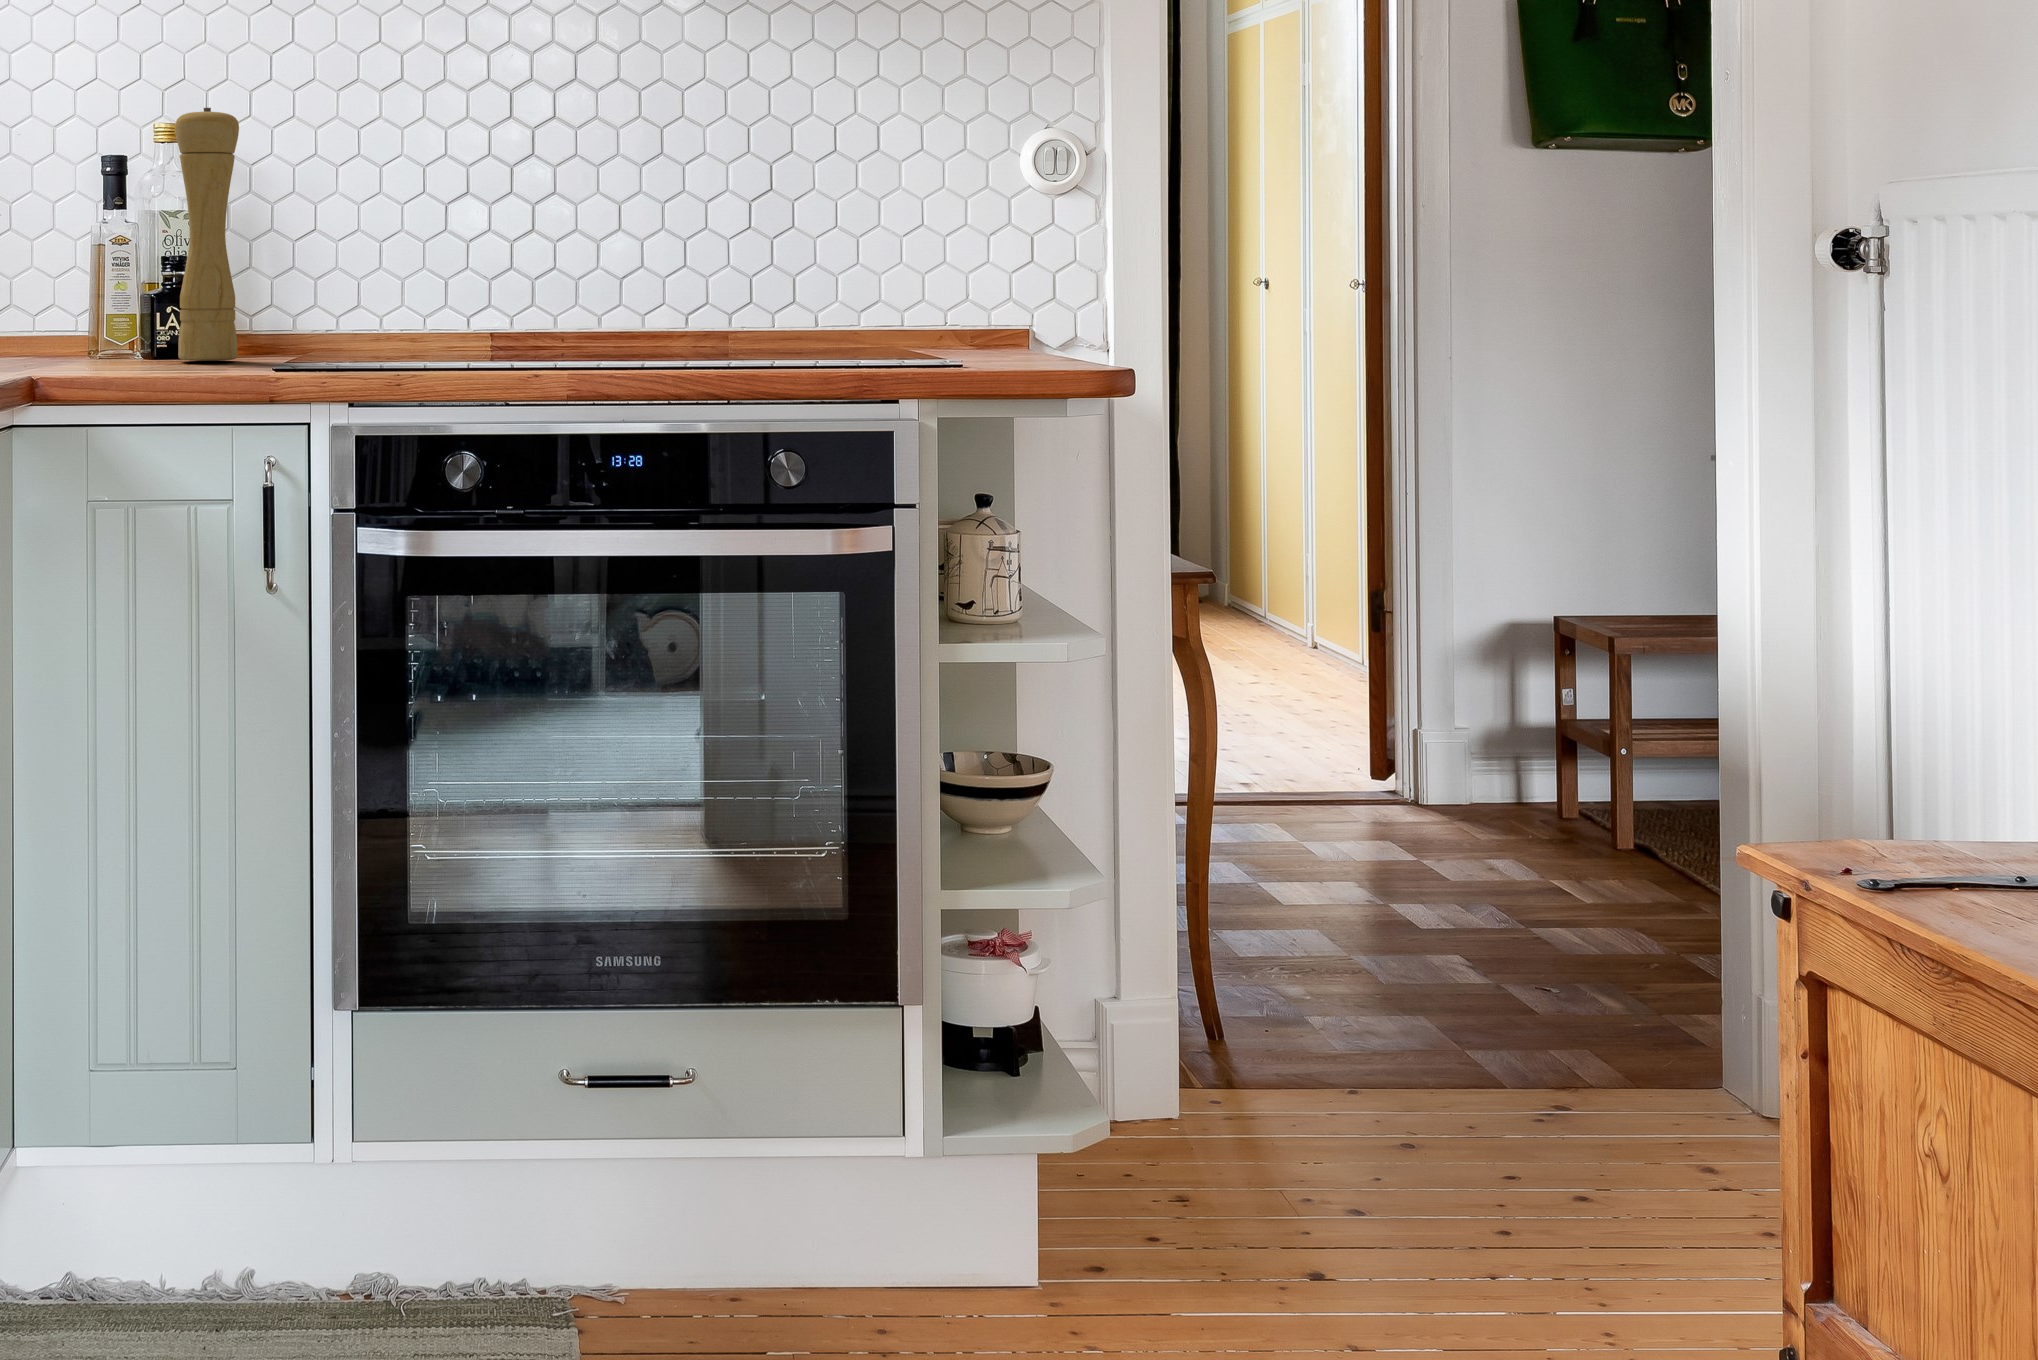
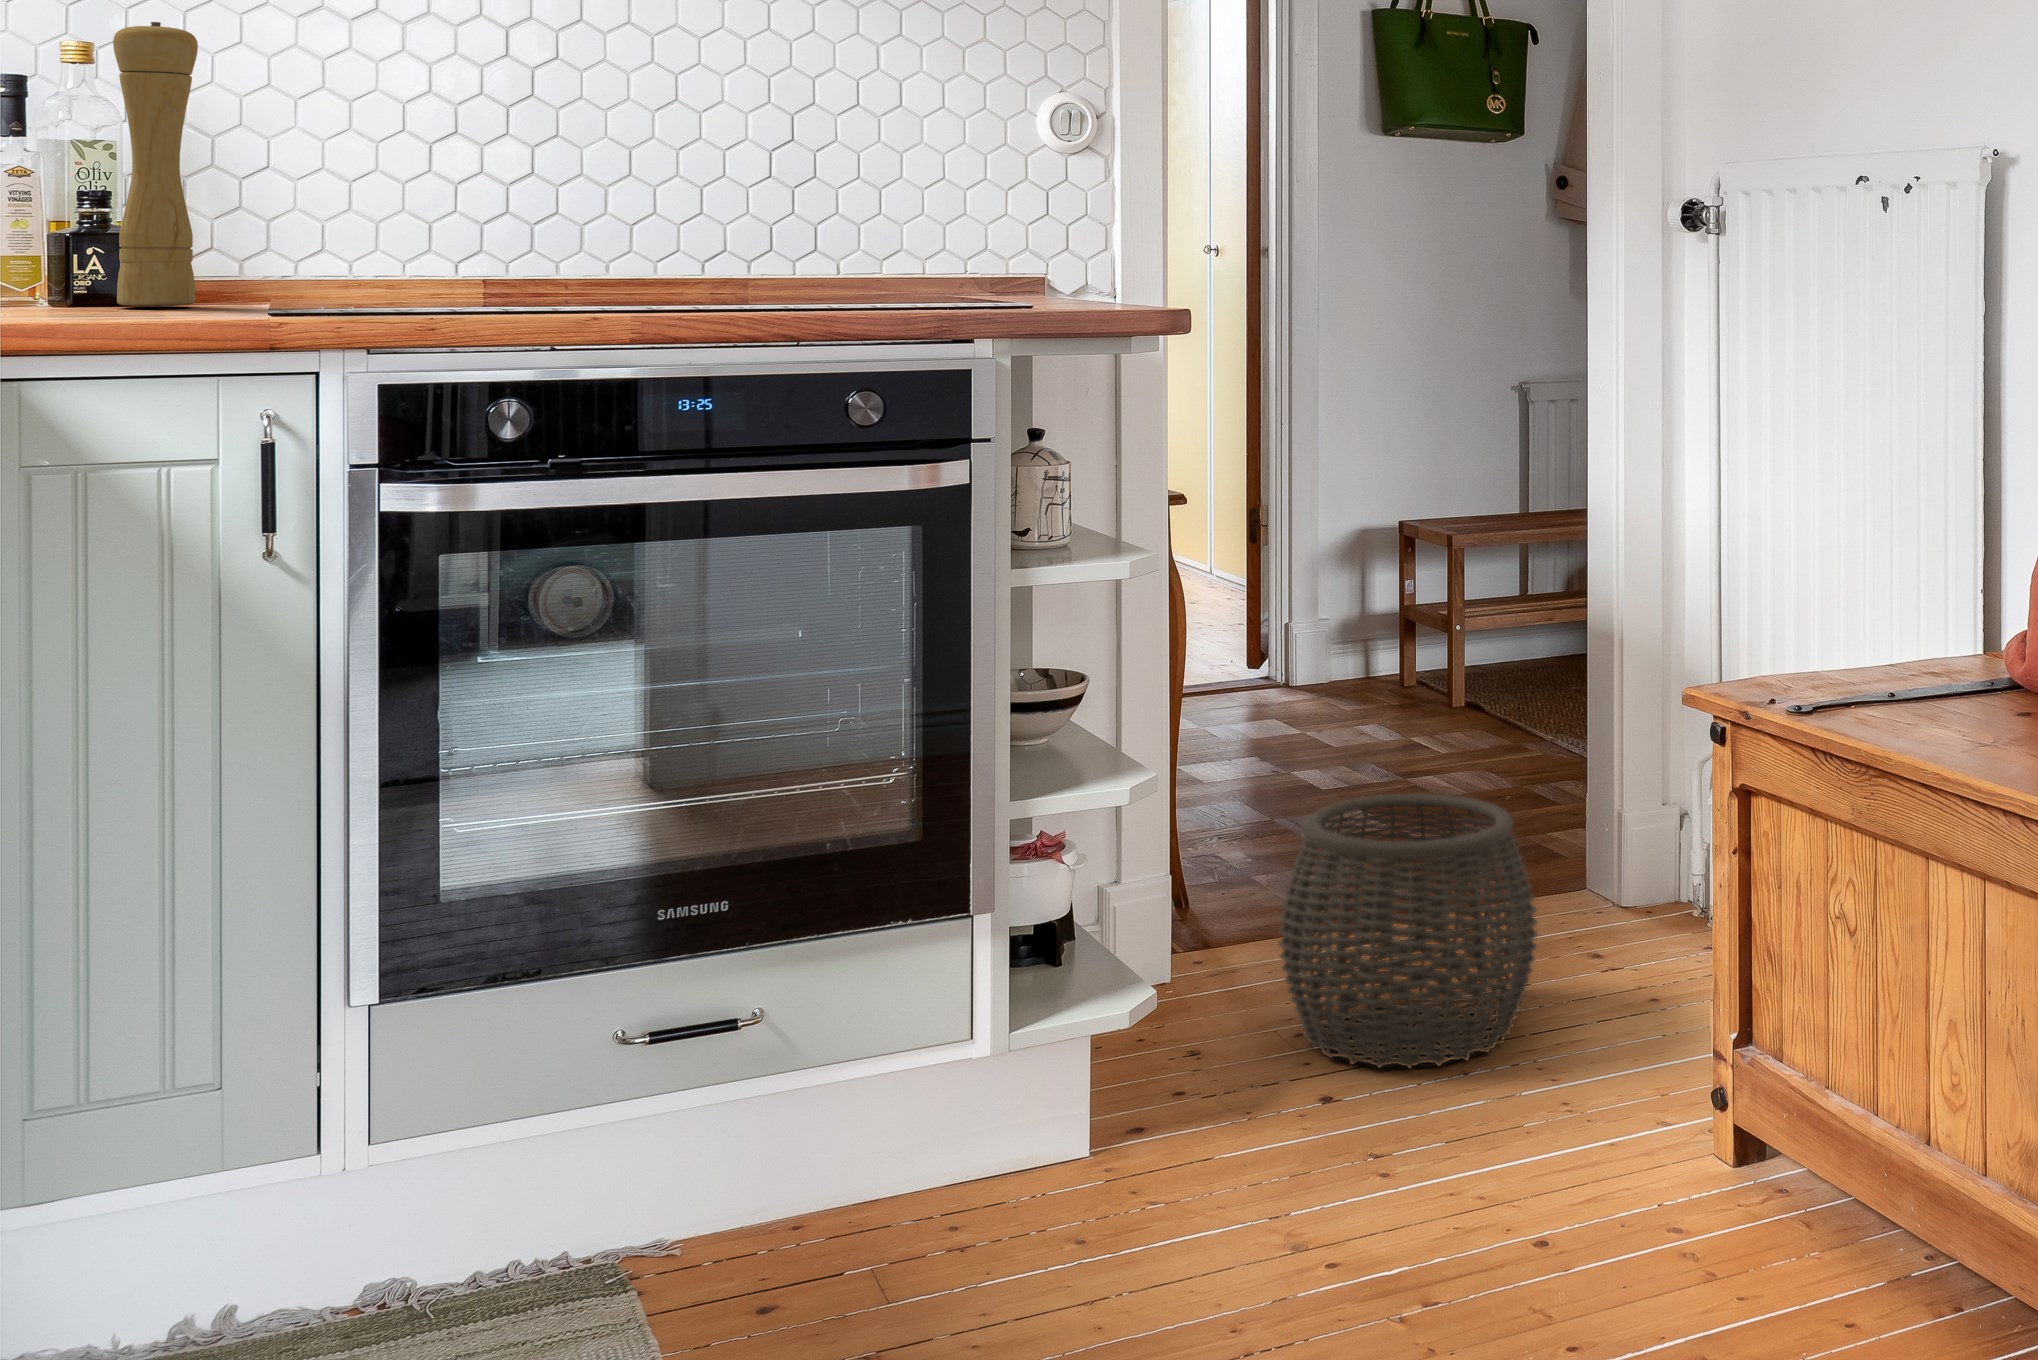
woven basket: none [1278,935,1597,1262] -> present [1279,794,1538,1068]

